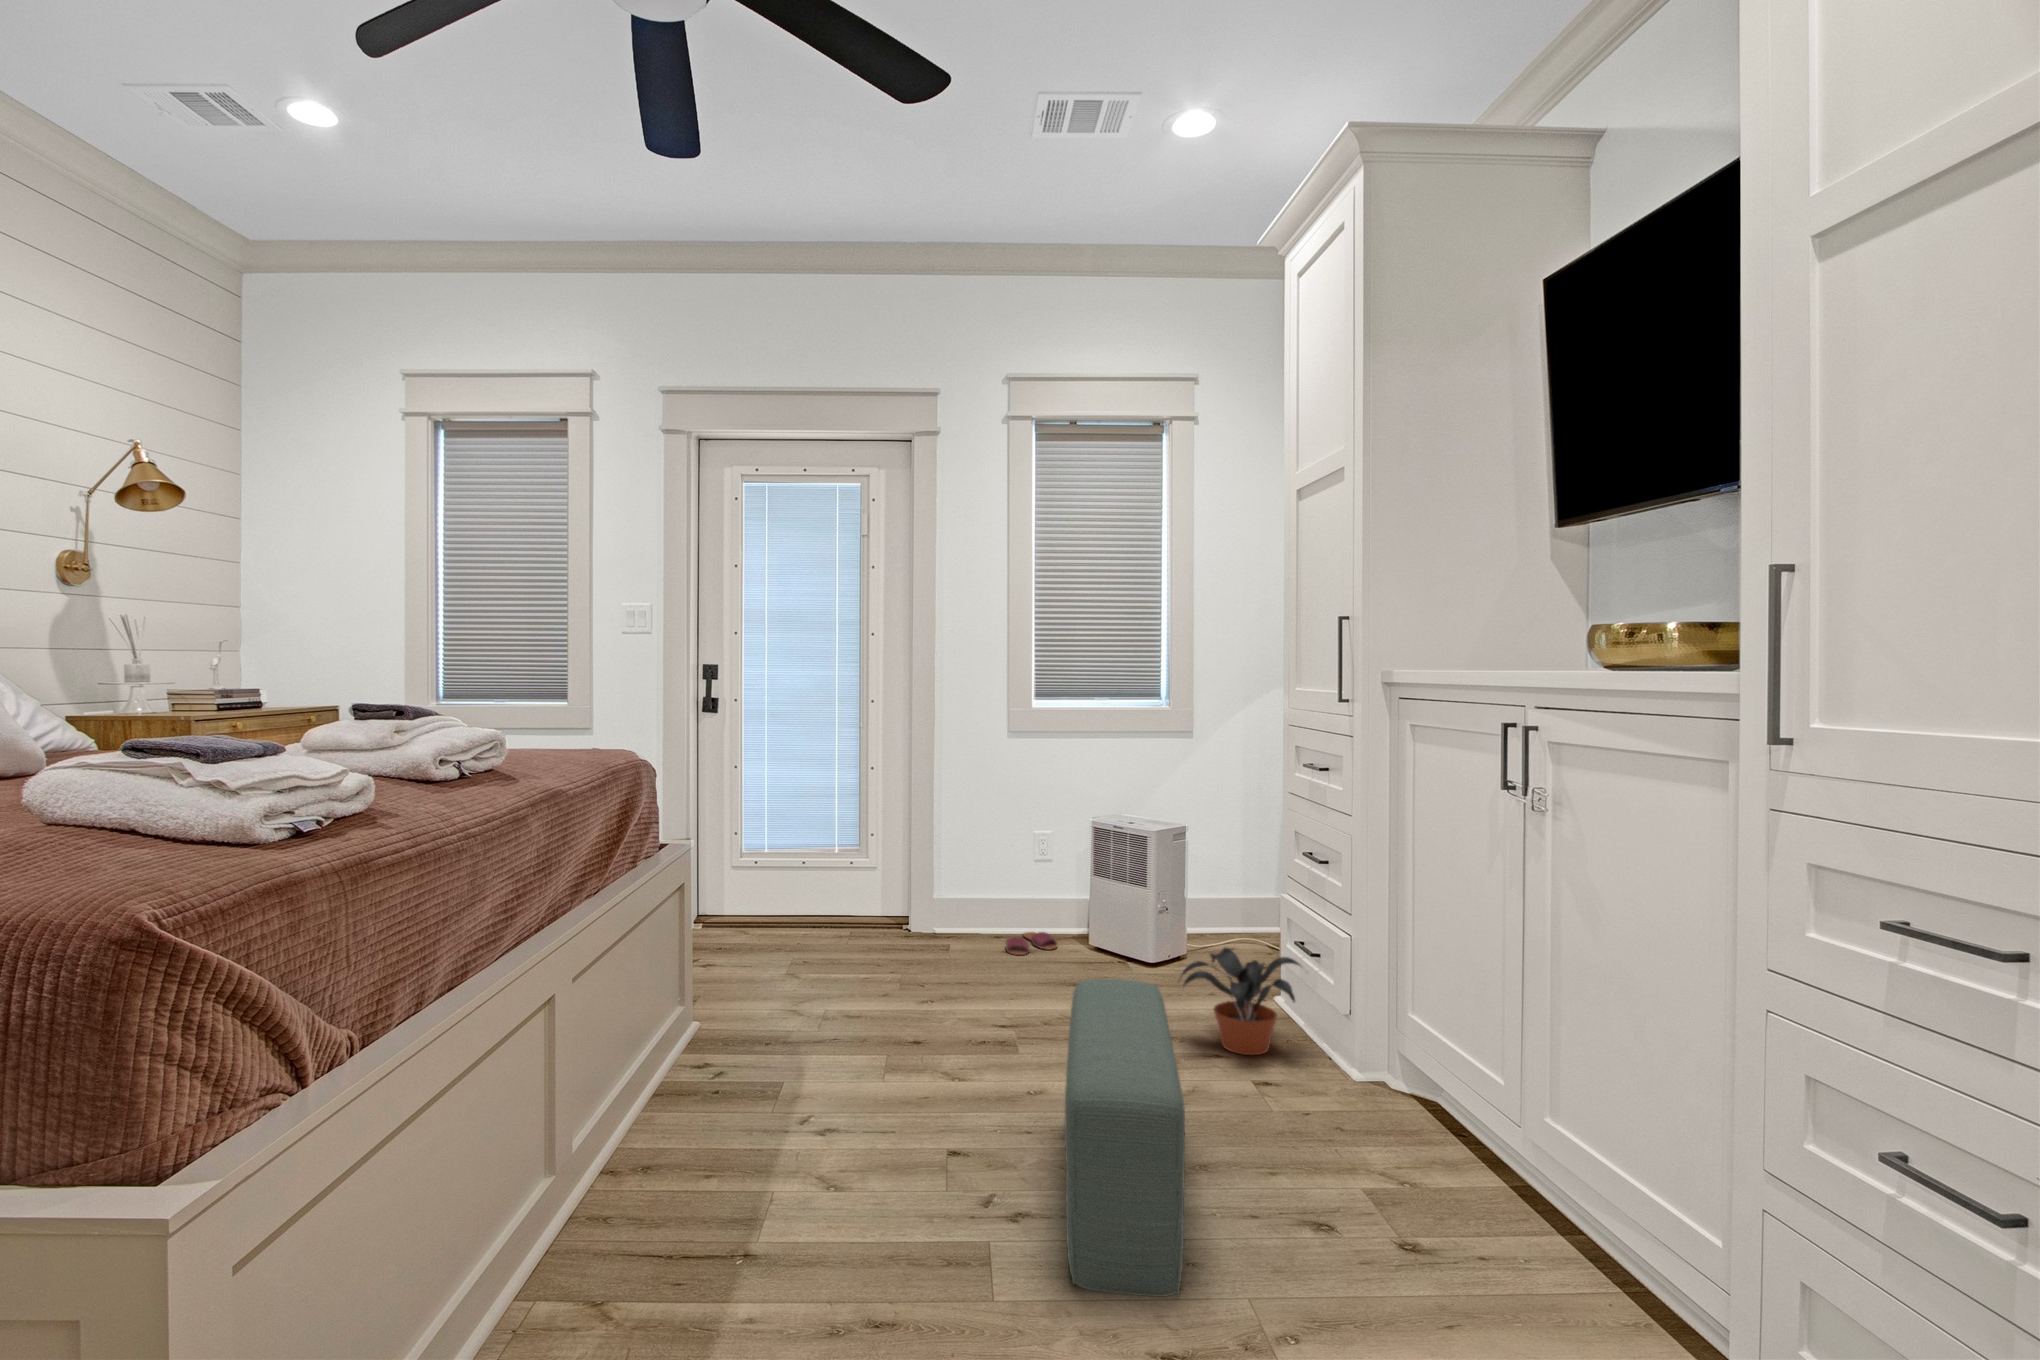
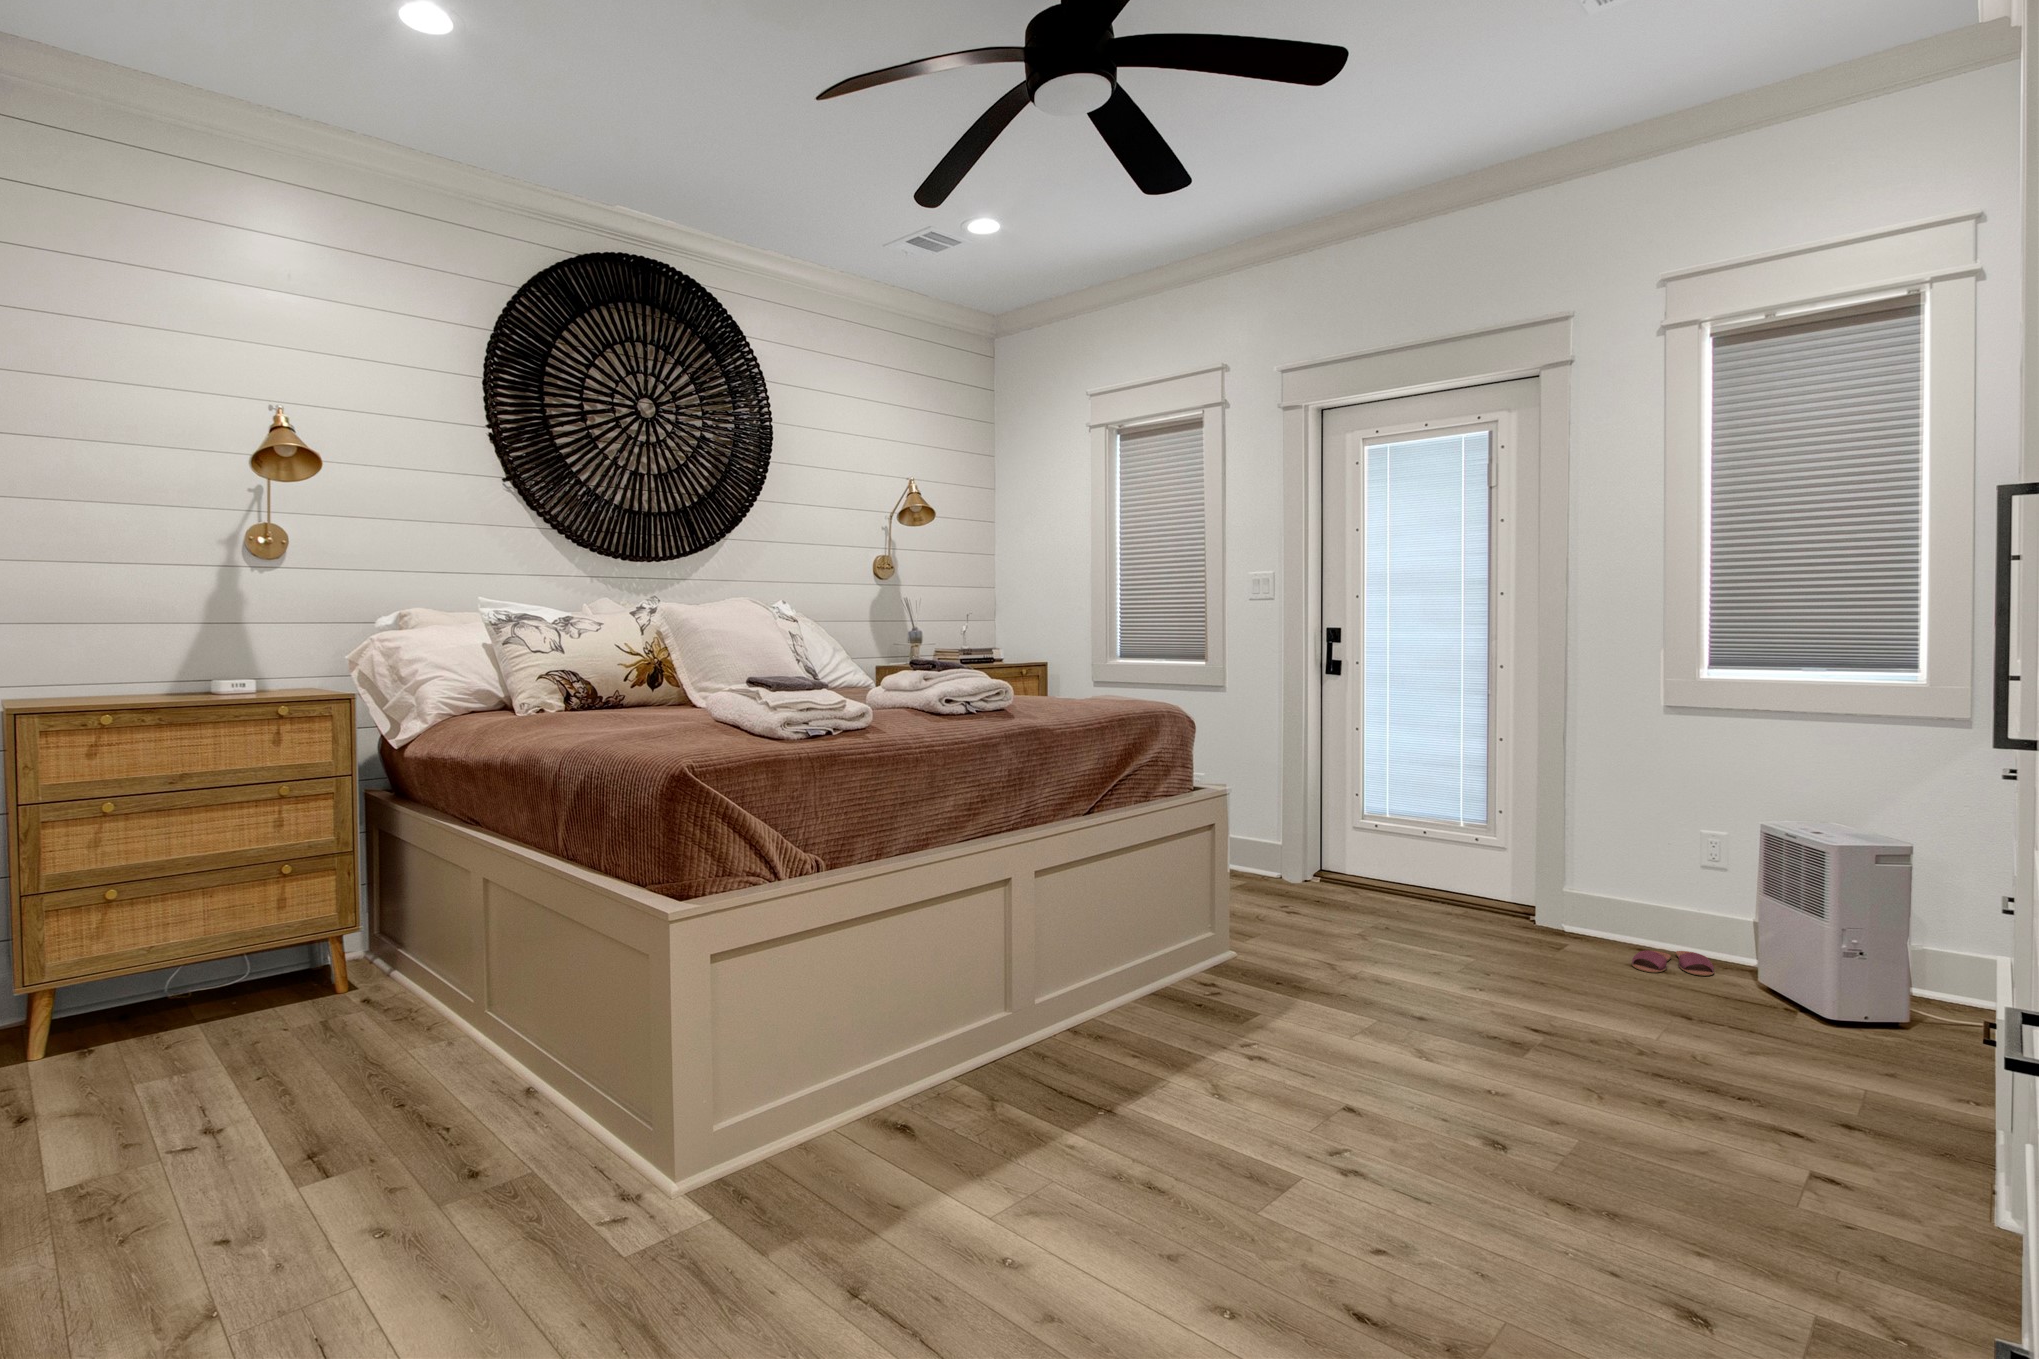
potted plant: present [1179,948,1300,1055] -> none [1745,1008,1978,1157]
pouf: present [1064,979,1185,1297] -> none [1333,976,1605,1280]

